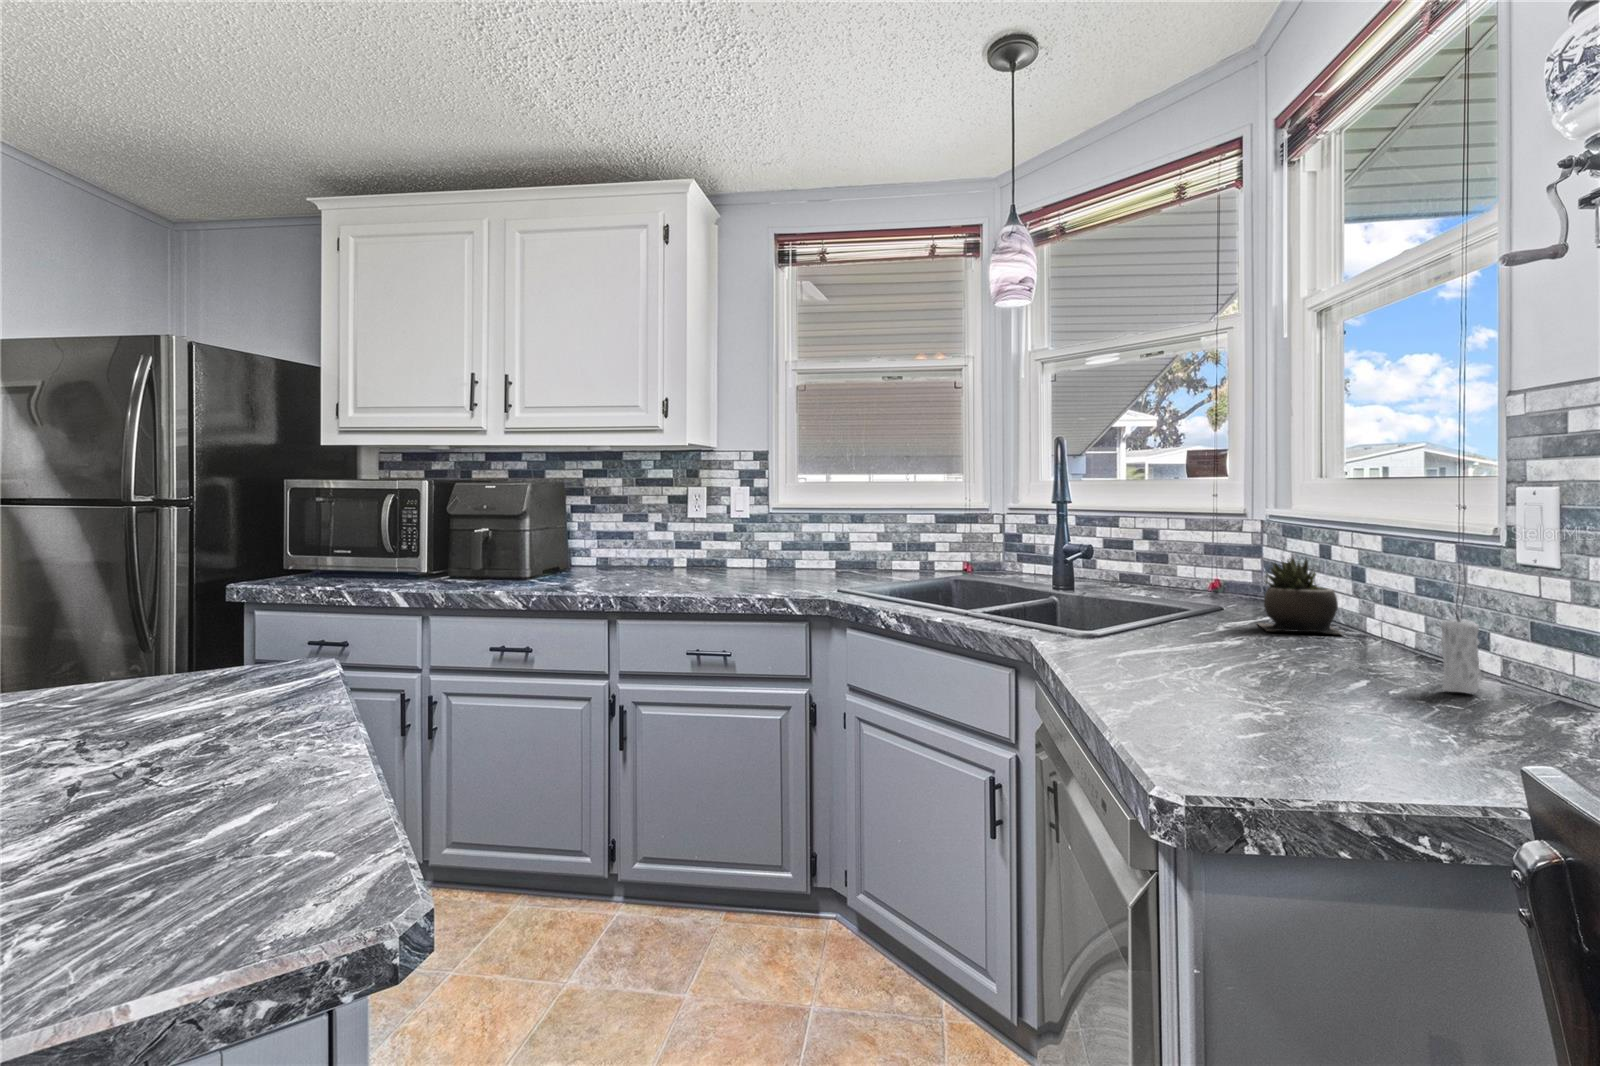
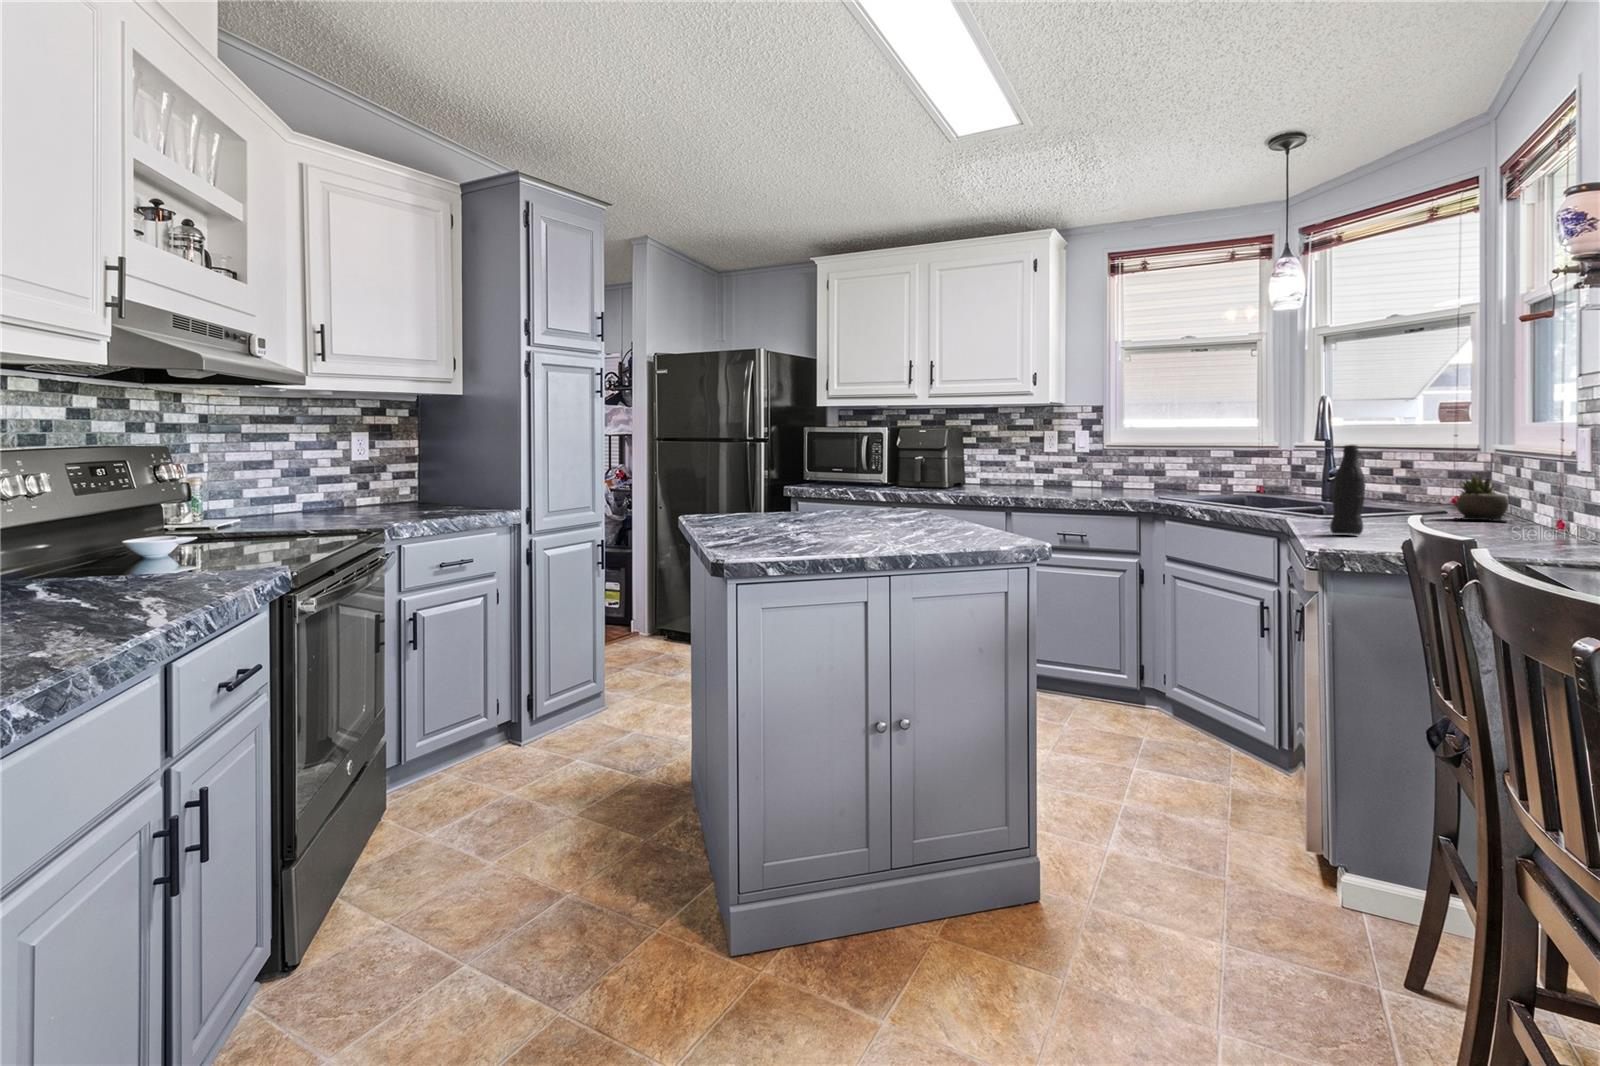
bottle: none [1149,515,1216,714] -> present [1330,445,1365,535]
candle: present [1441,609,1480,692] -> none [1509,491,1532,536]

